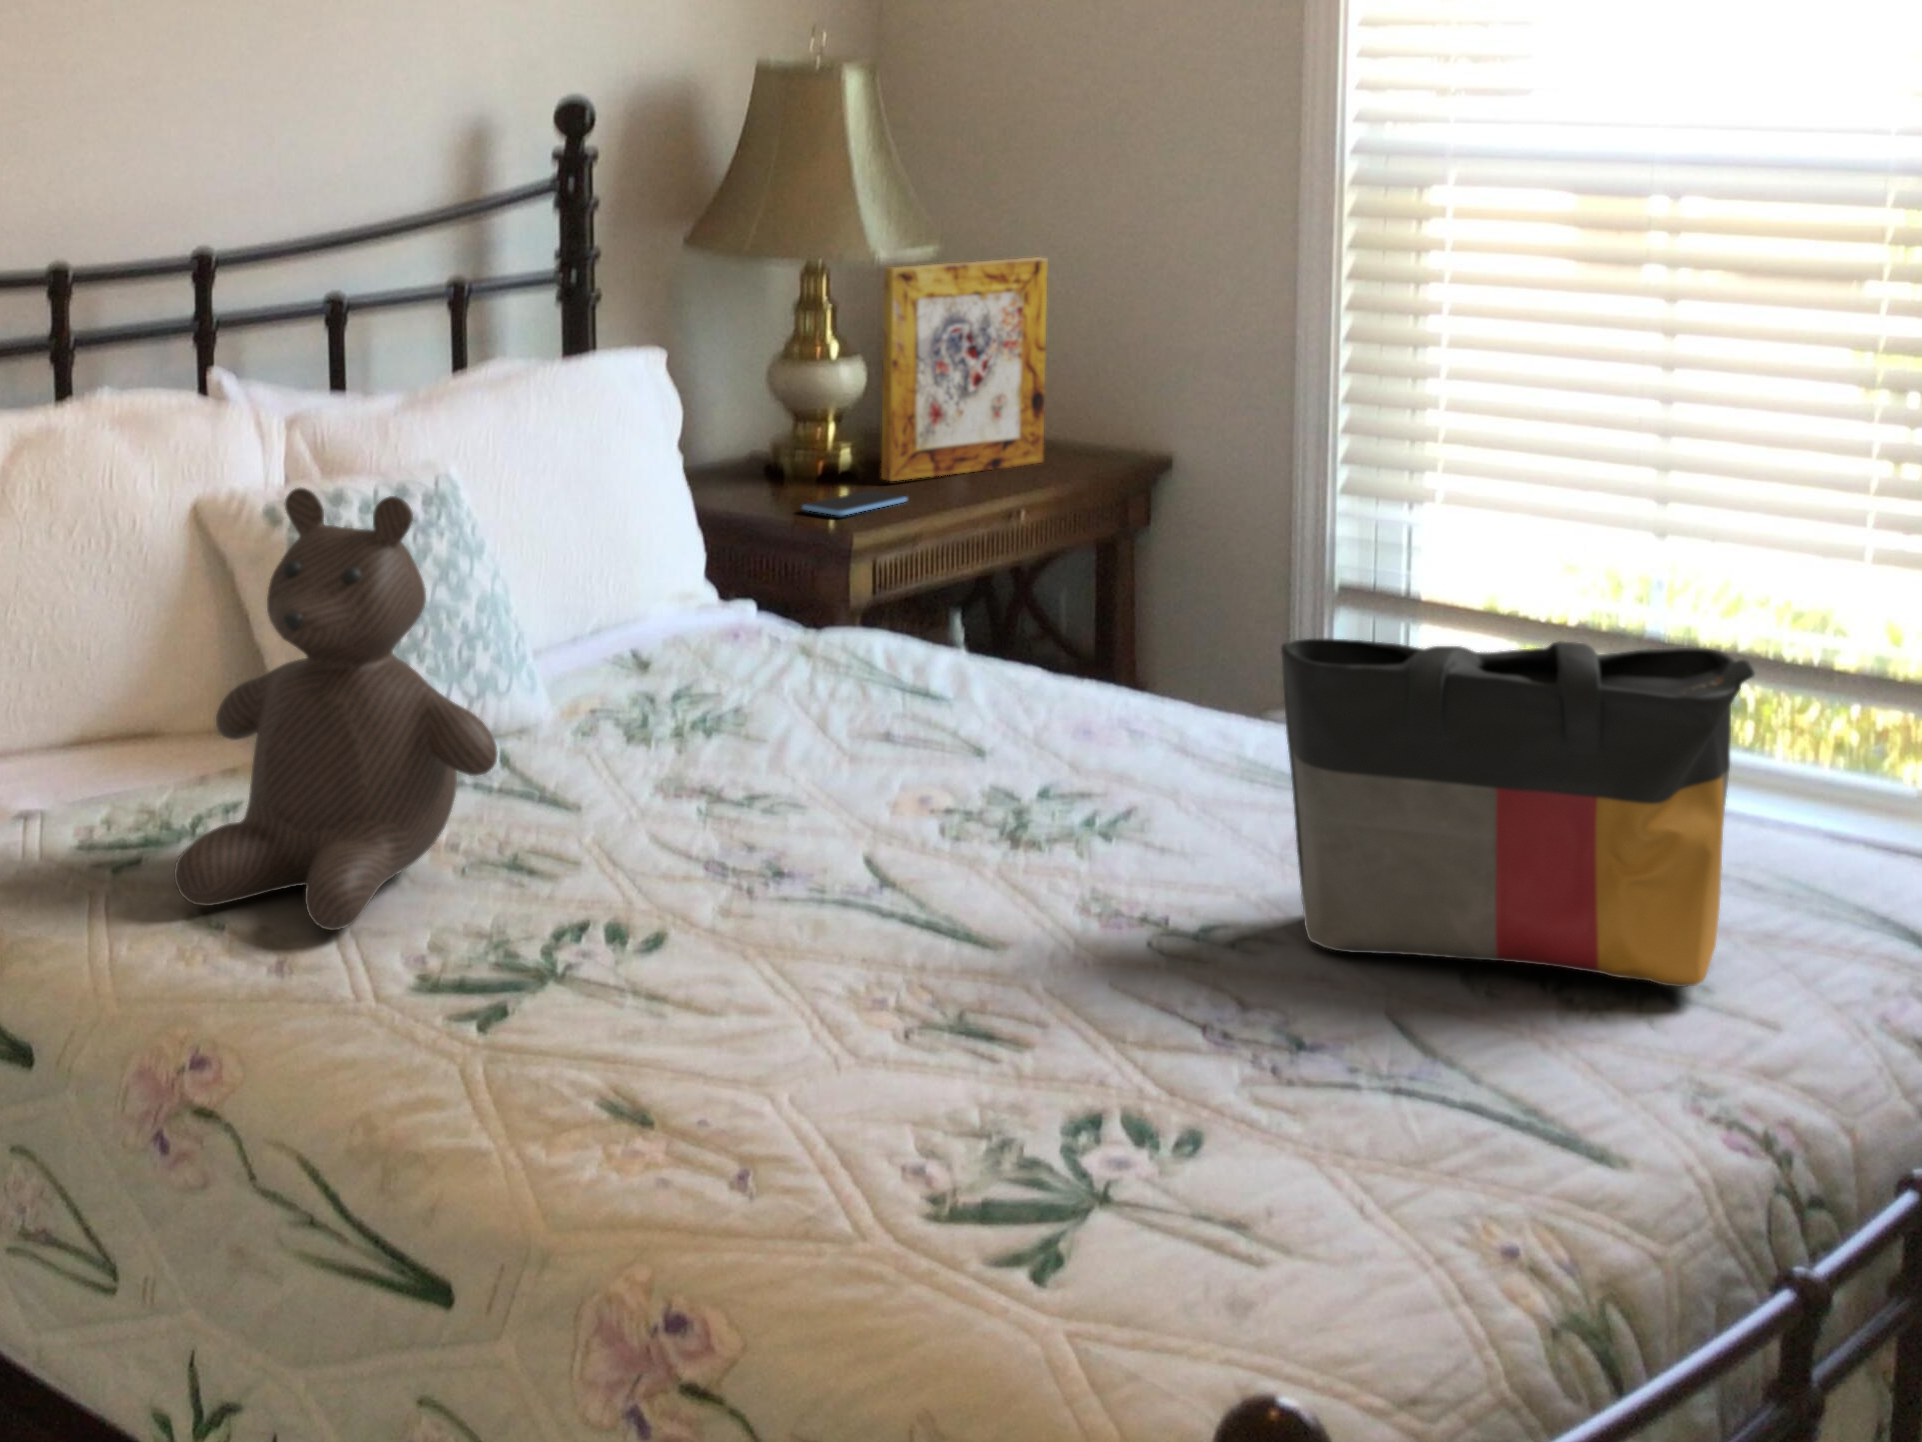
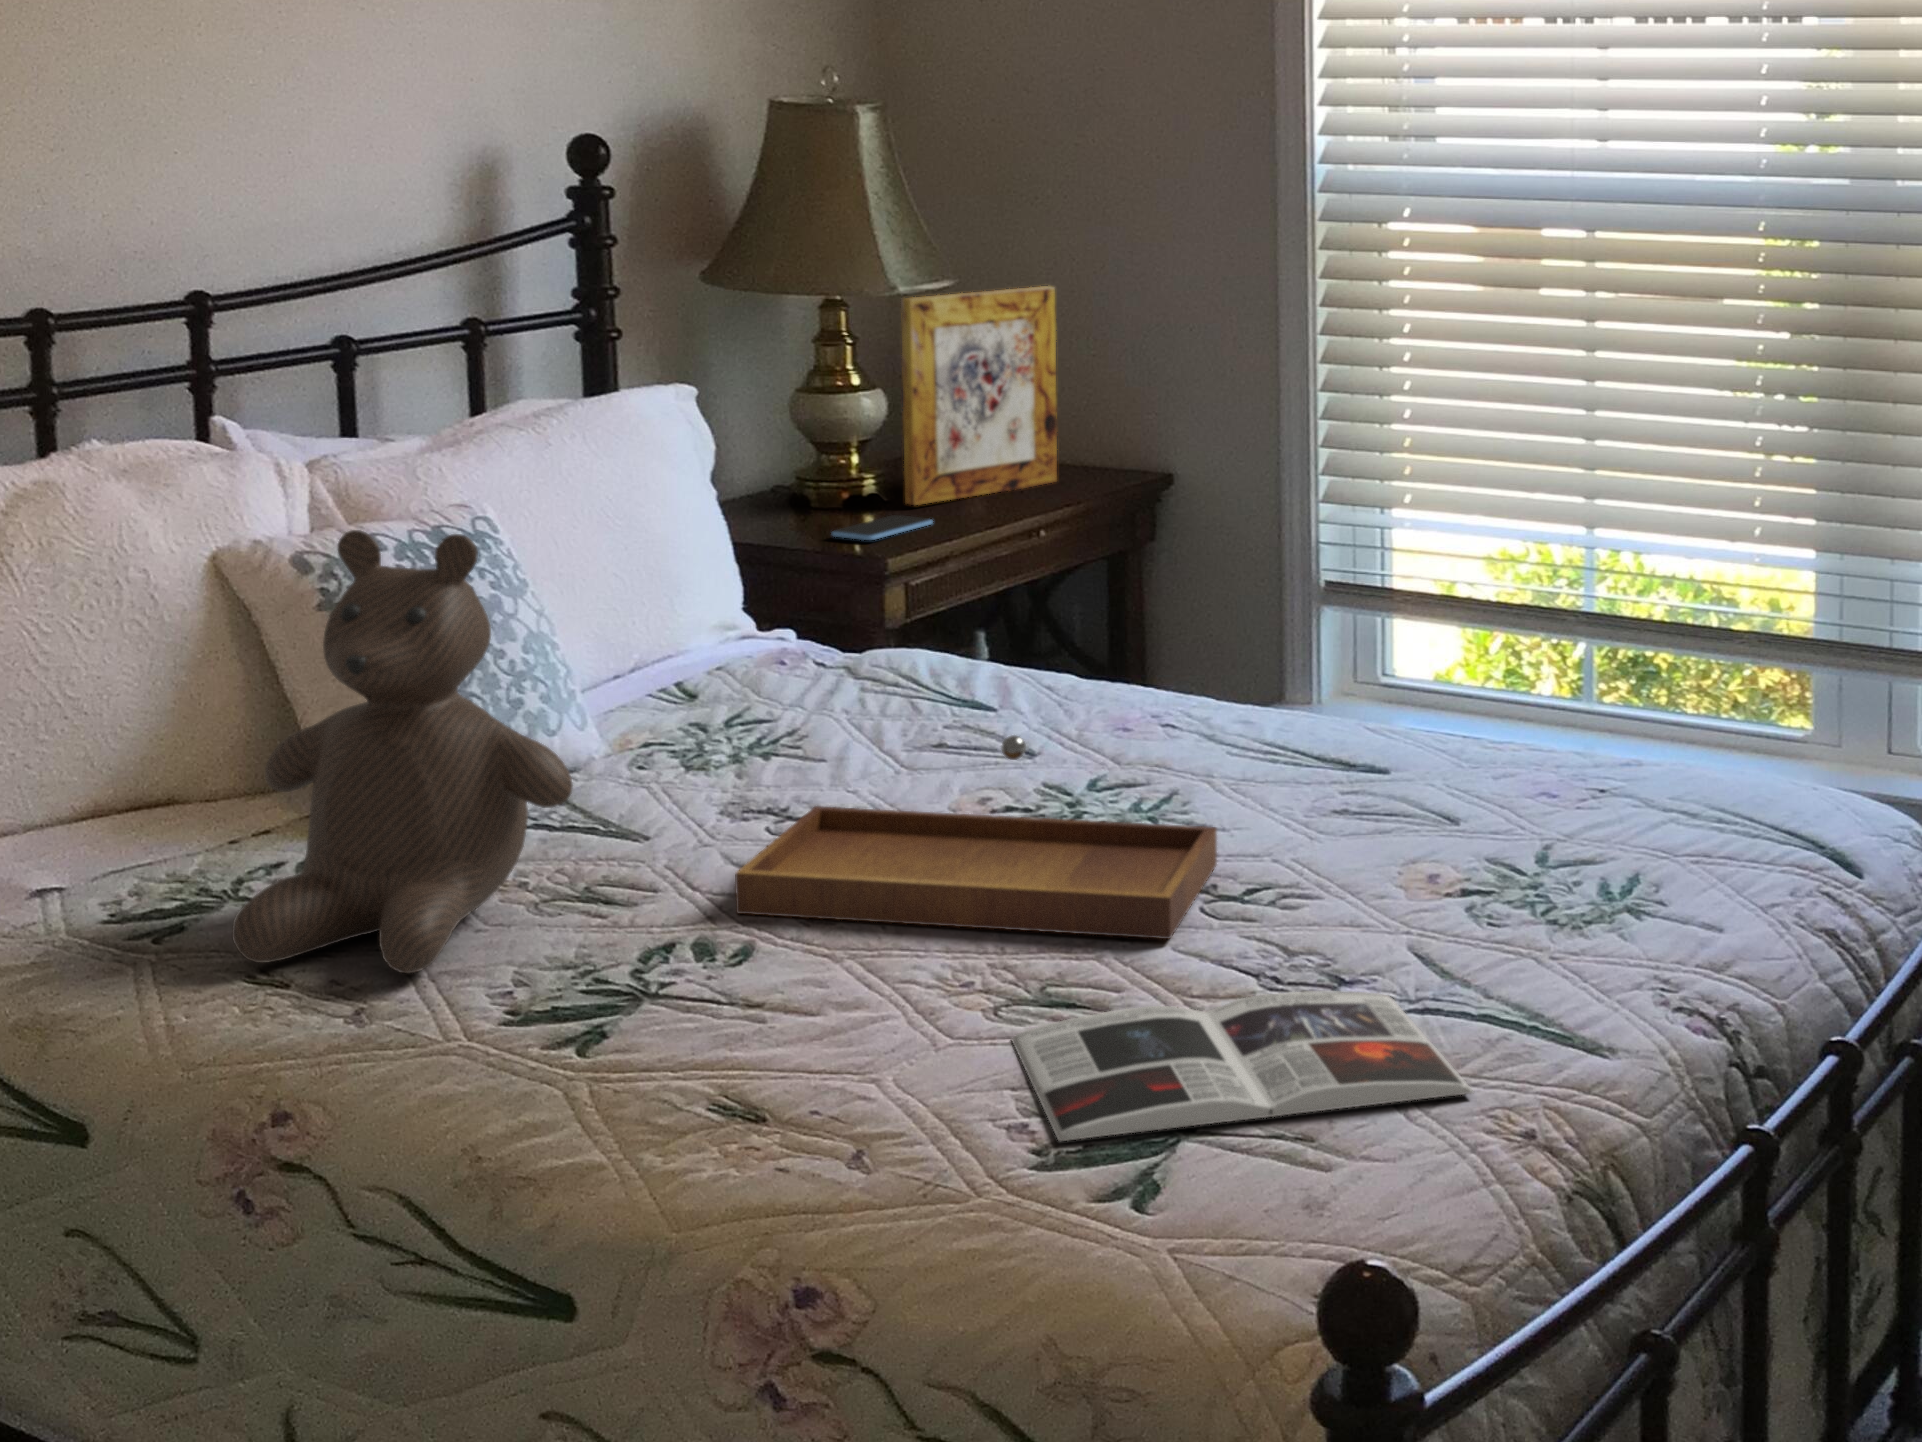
tote bag: present [1281,638,1755,987] -> none [1307,612,1694,904]
tray: none [656,736,1173,972] -> present [735,735,1217,939]
magazine: none [922,1049,1445,1193] -> present [1012,992,1473,1141]

